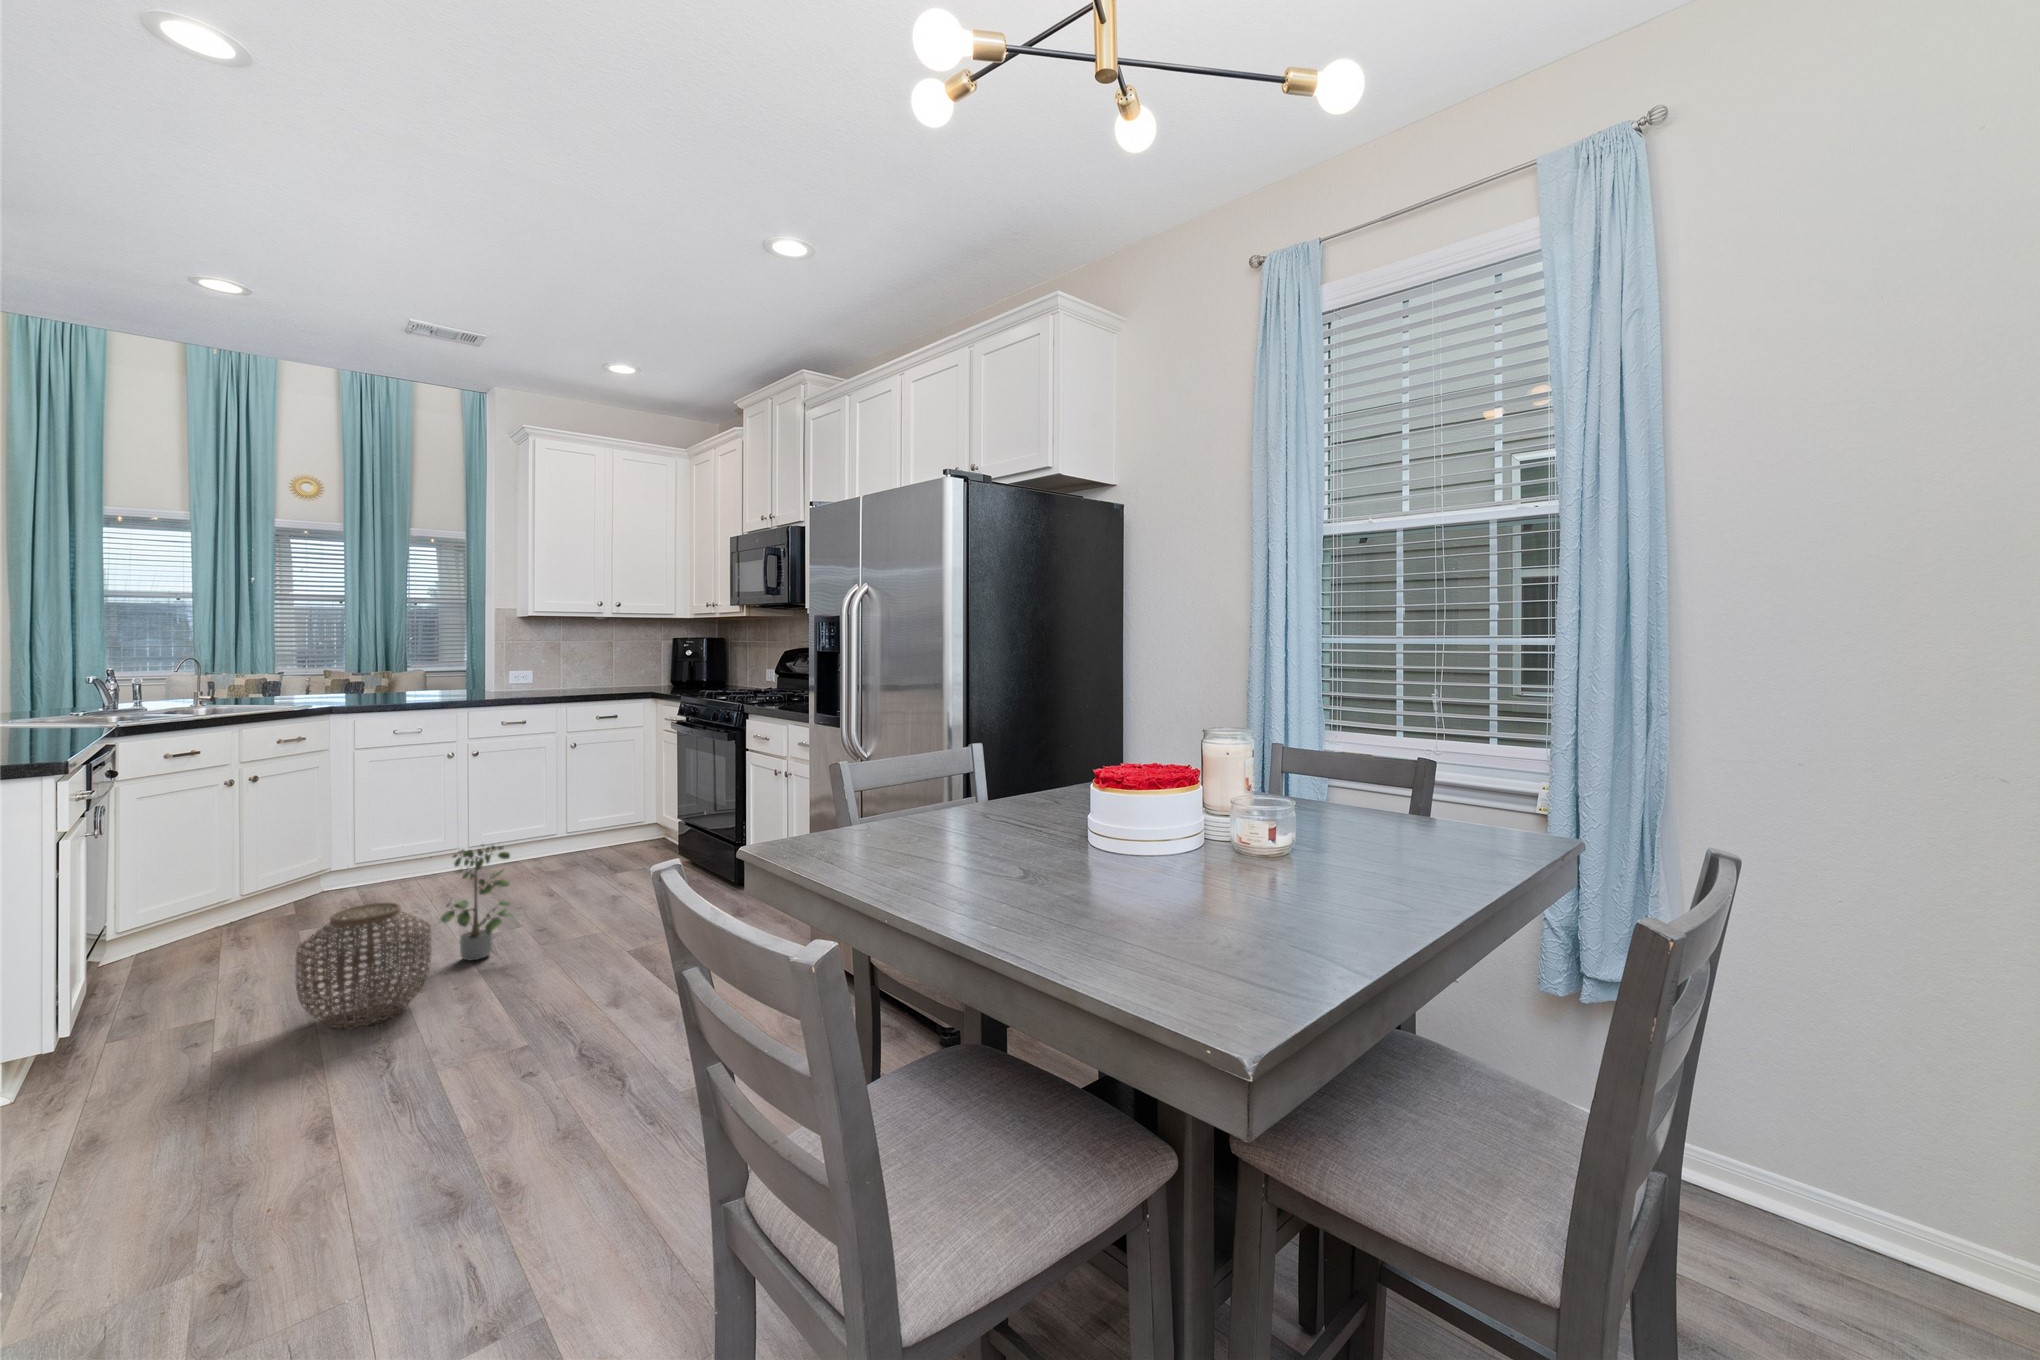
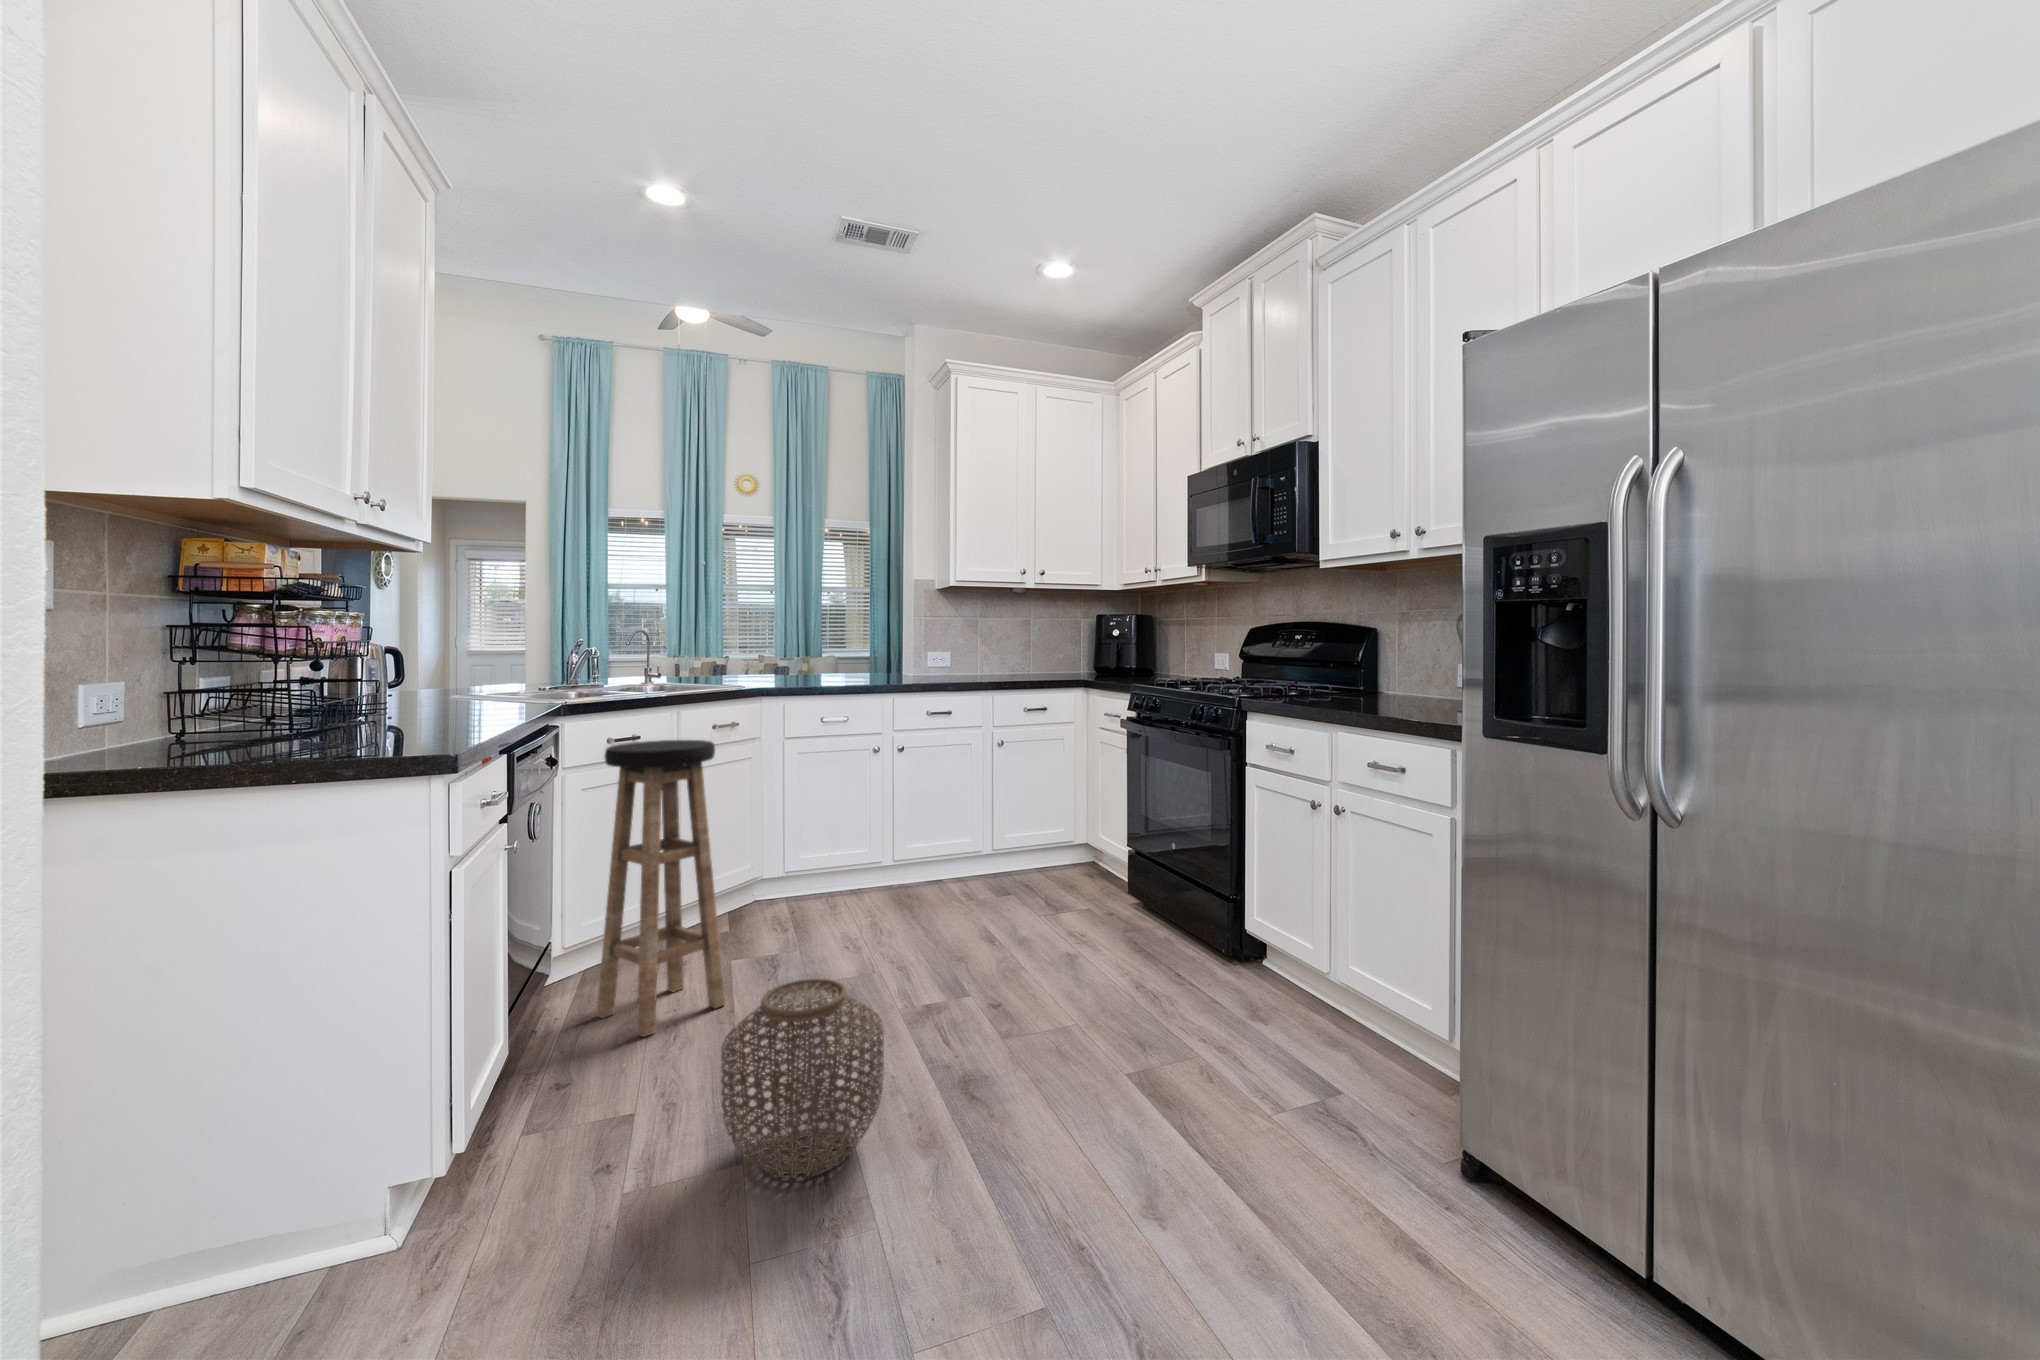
bar stool: none [162,750,295,981] -> present [596,740,725,1037]
potted plant: present [440,845,516,960] -> none [884,887,984,1055]

